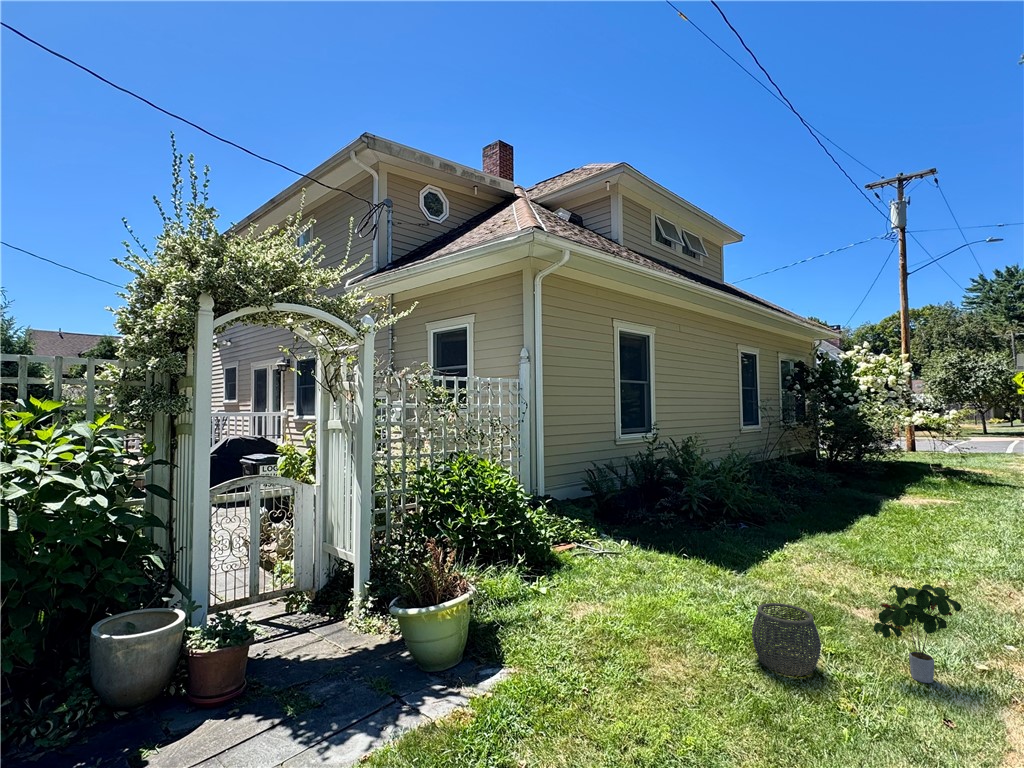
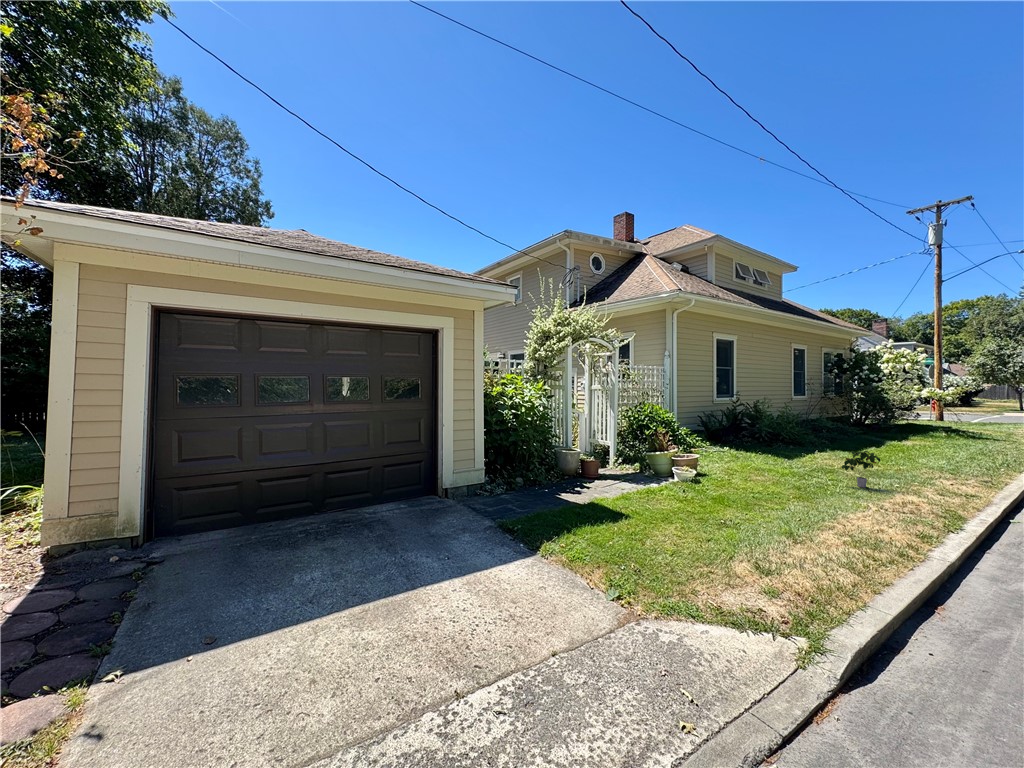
woven basket: present [752,603,821,676] -> none [789,459,819,483]

